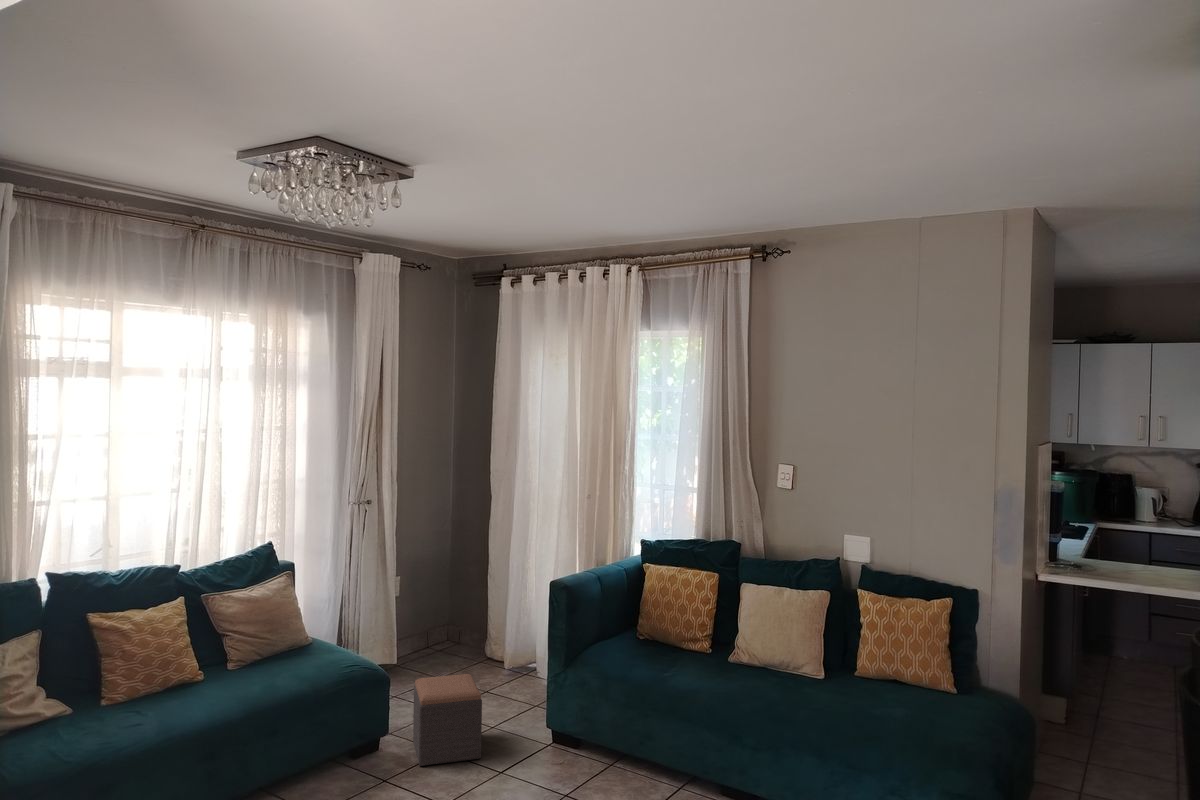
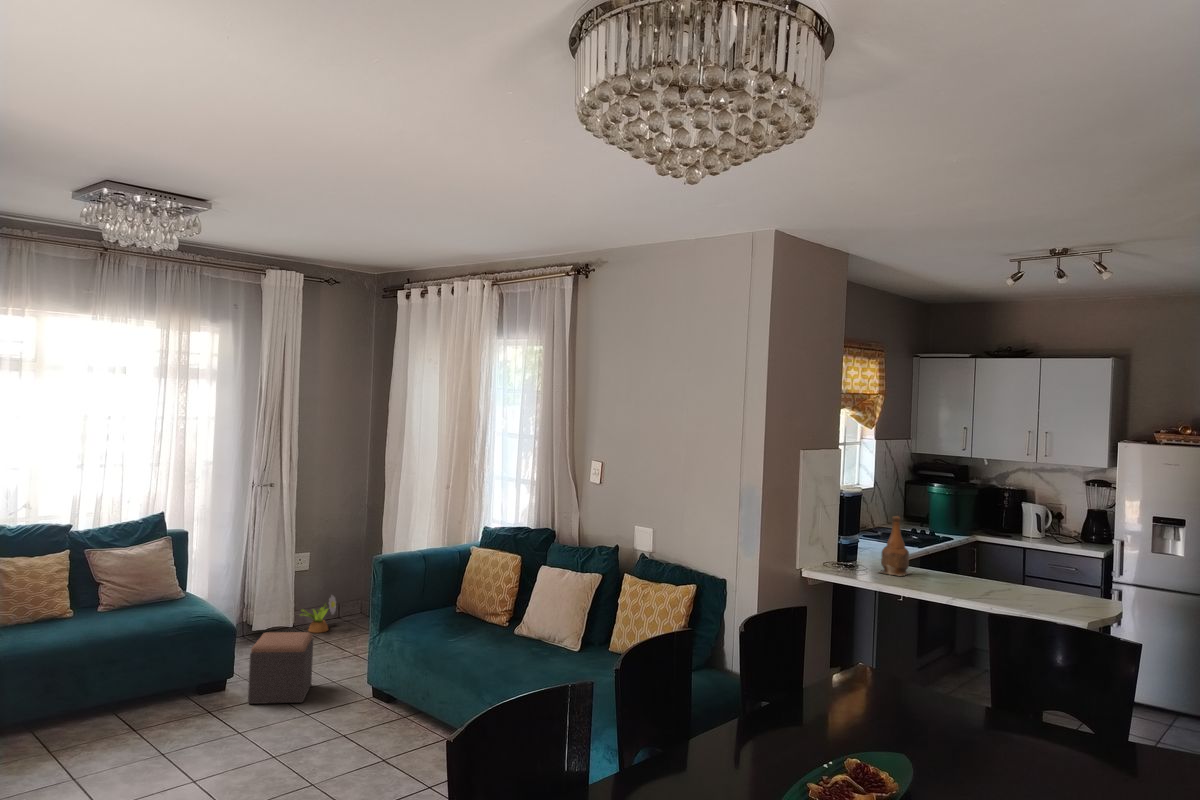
bottle: none [1112,511,1146,575] -> present [879,516,911,576]
decorative plant: none [399,623,440,668] -> present [301,595,336,633]

